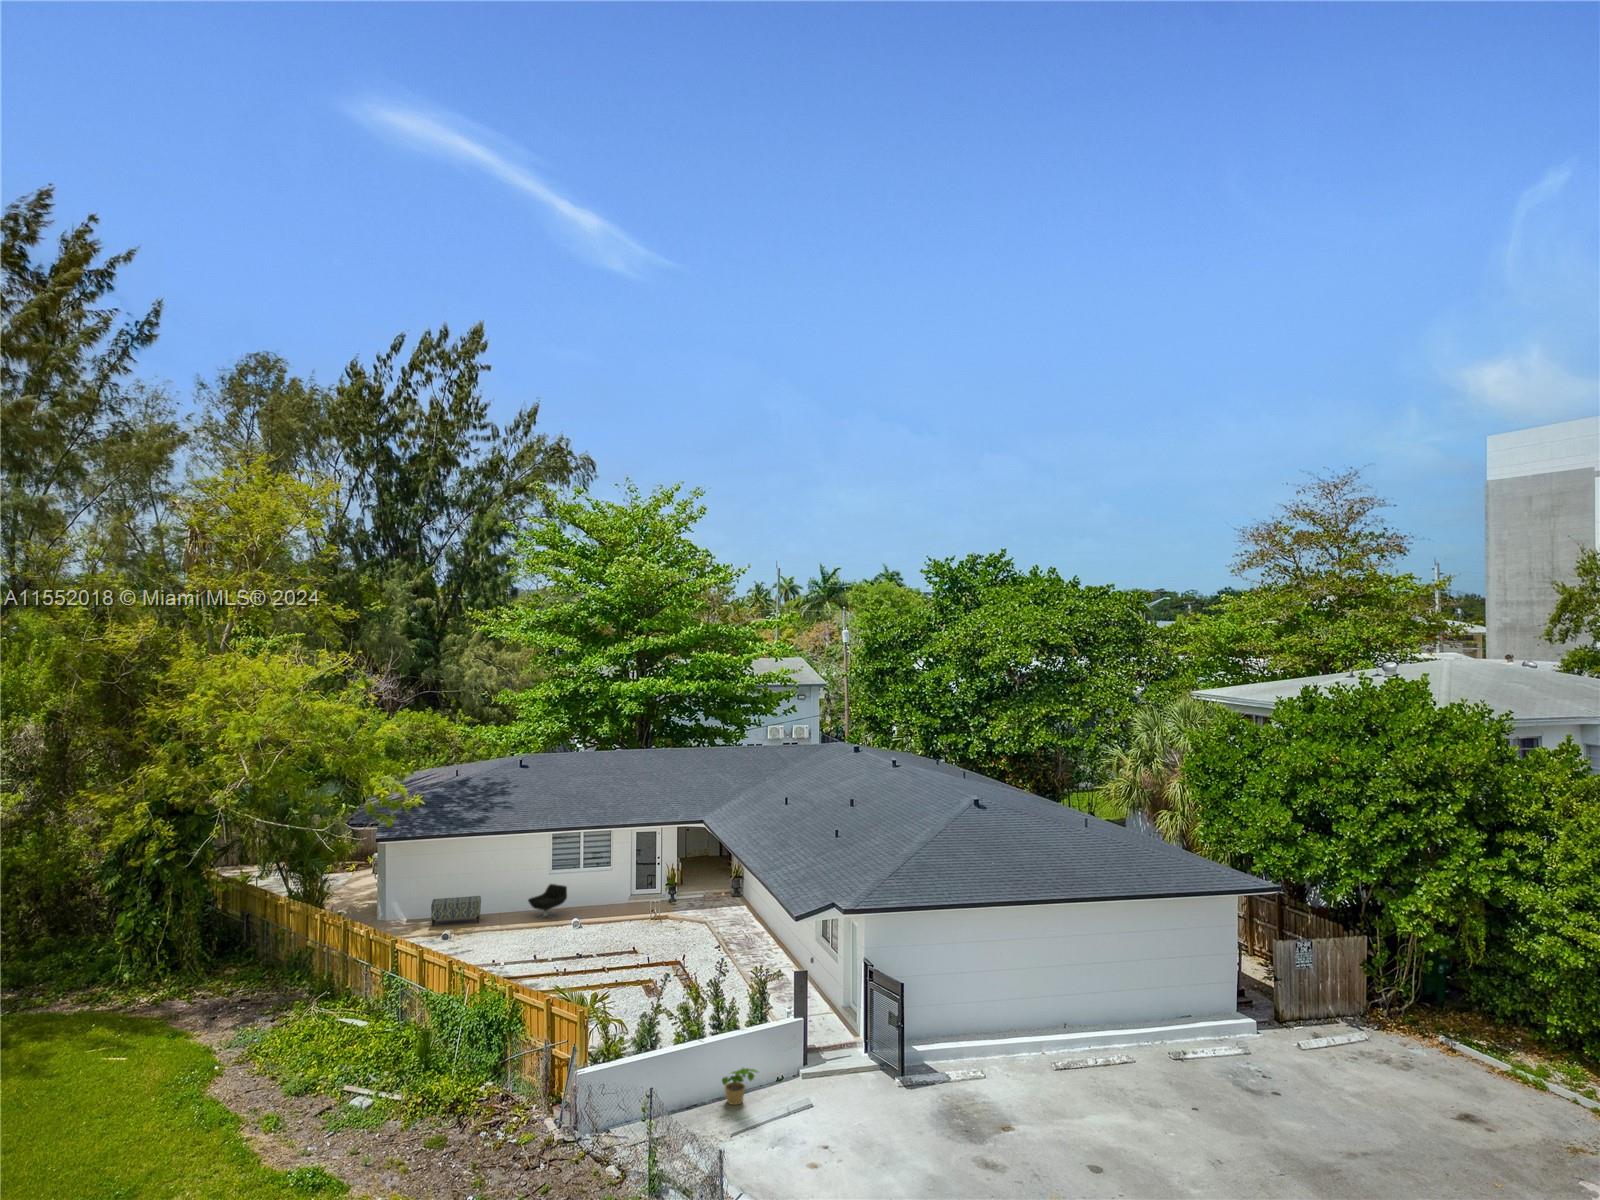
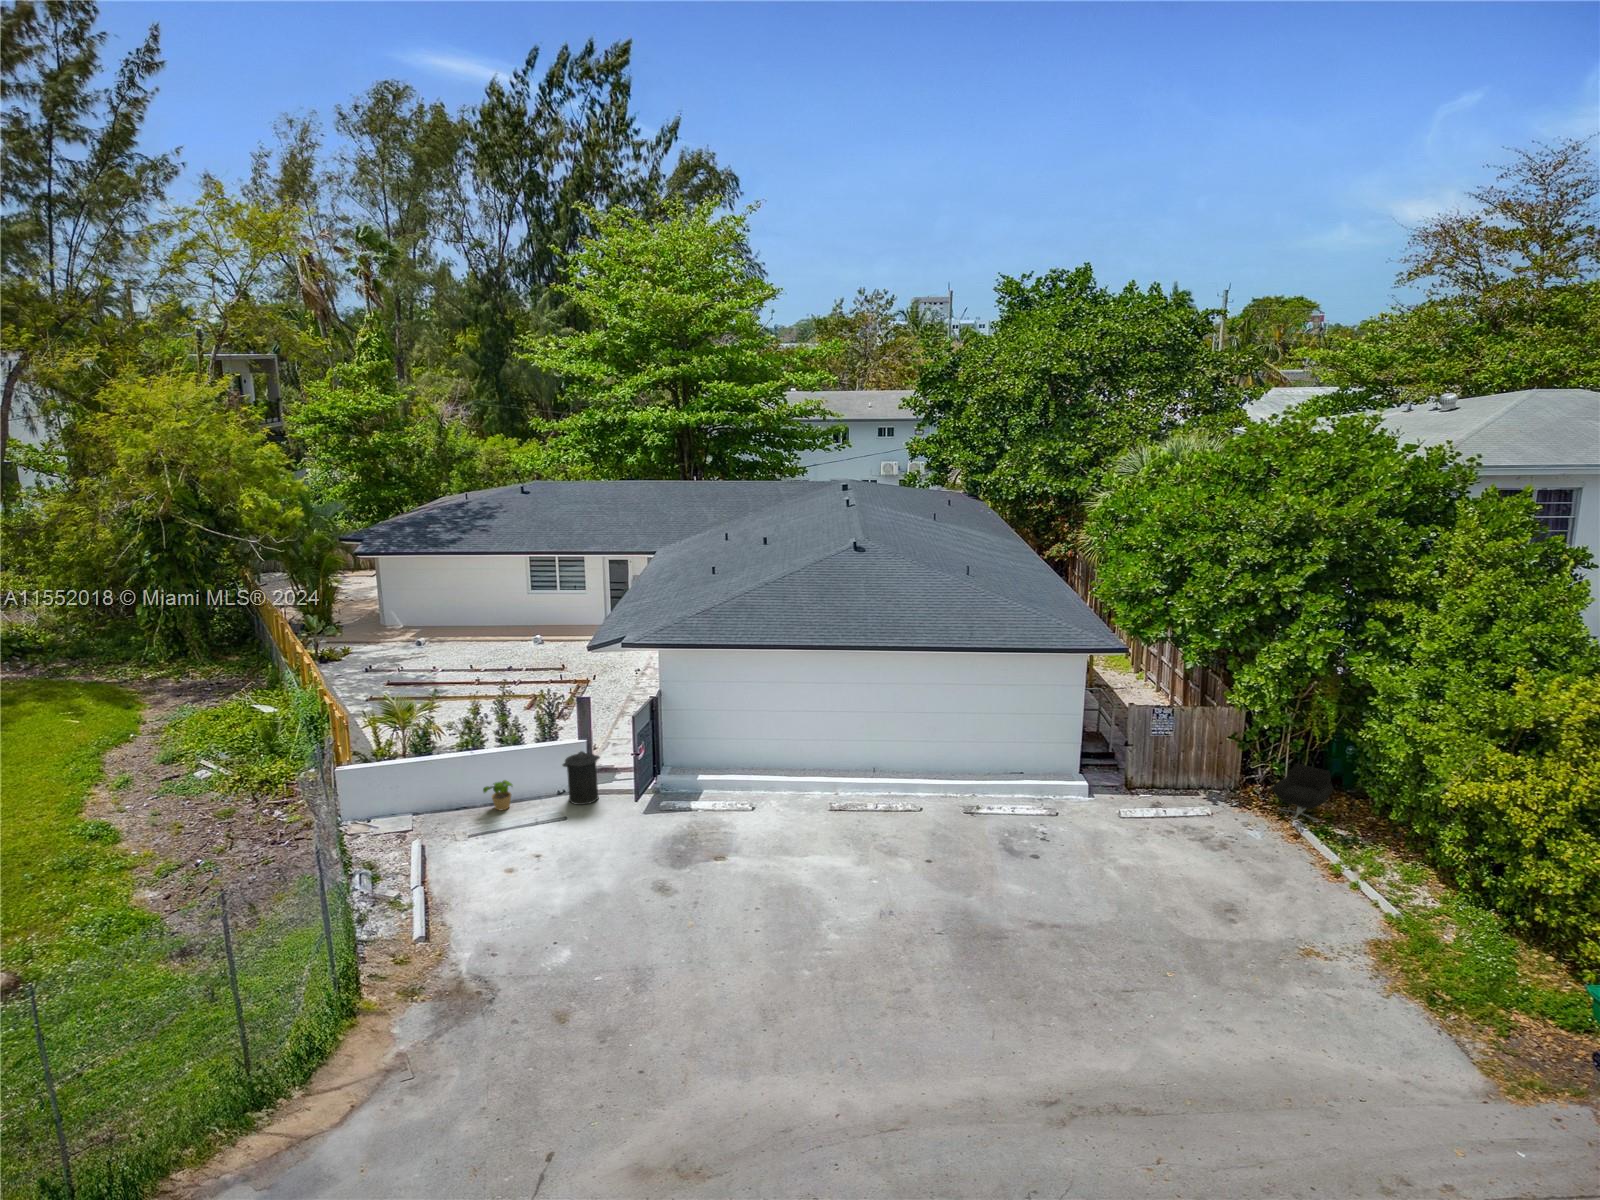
lounge chair: present [528,884,567,917] -> present [1272,763,1333,821]
bench: present [431,896,481,926] -> none [417,610,466,635]
trash can: none [792,1028,826,1090] -> present [563,751,600,805]

